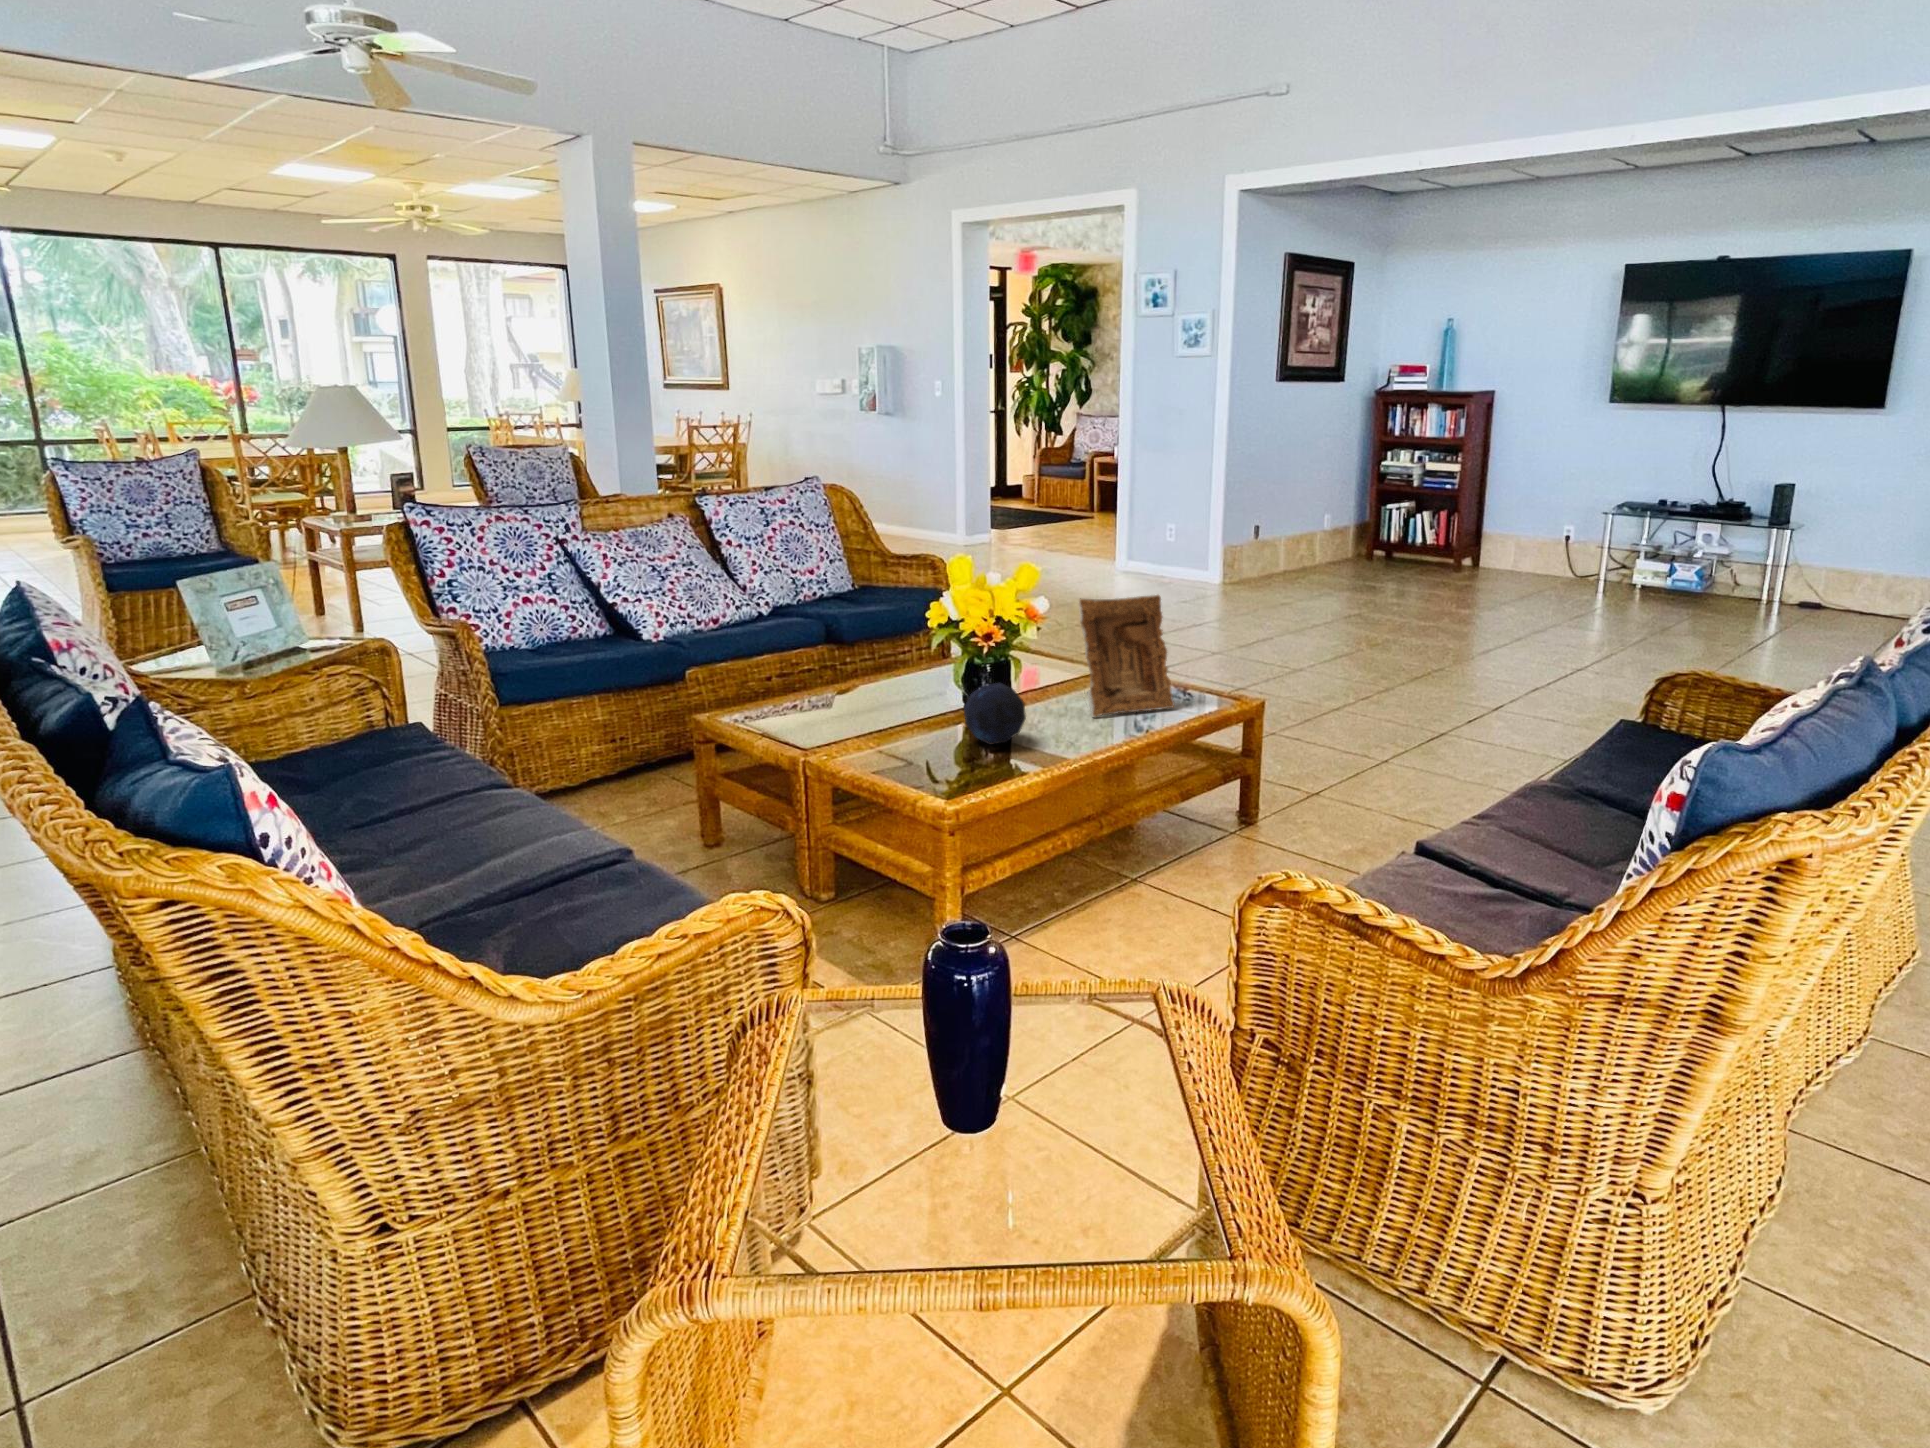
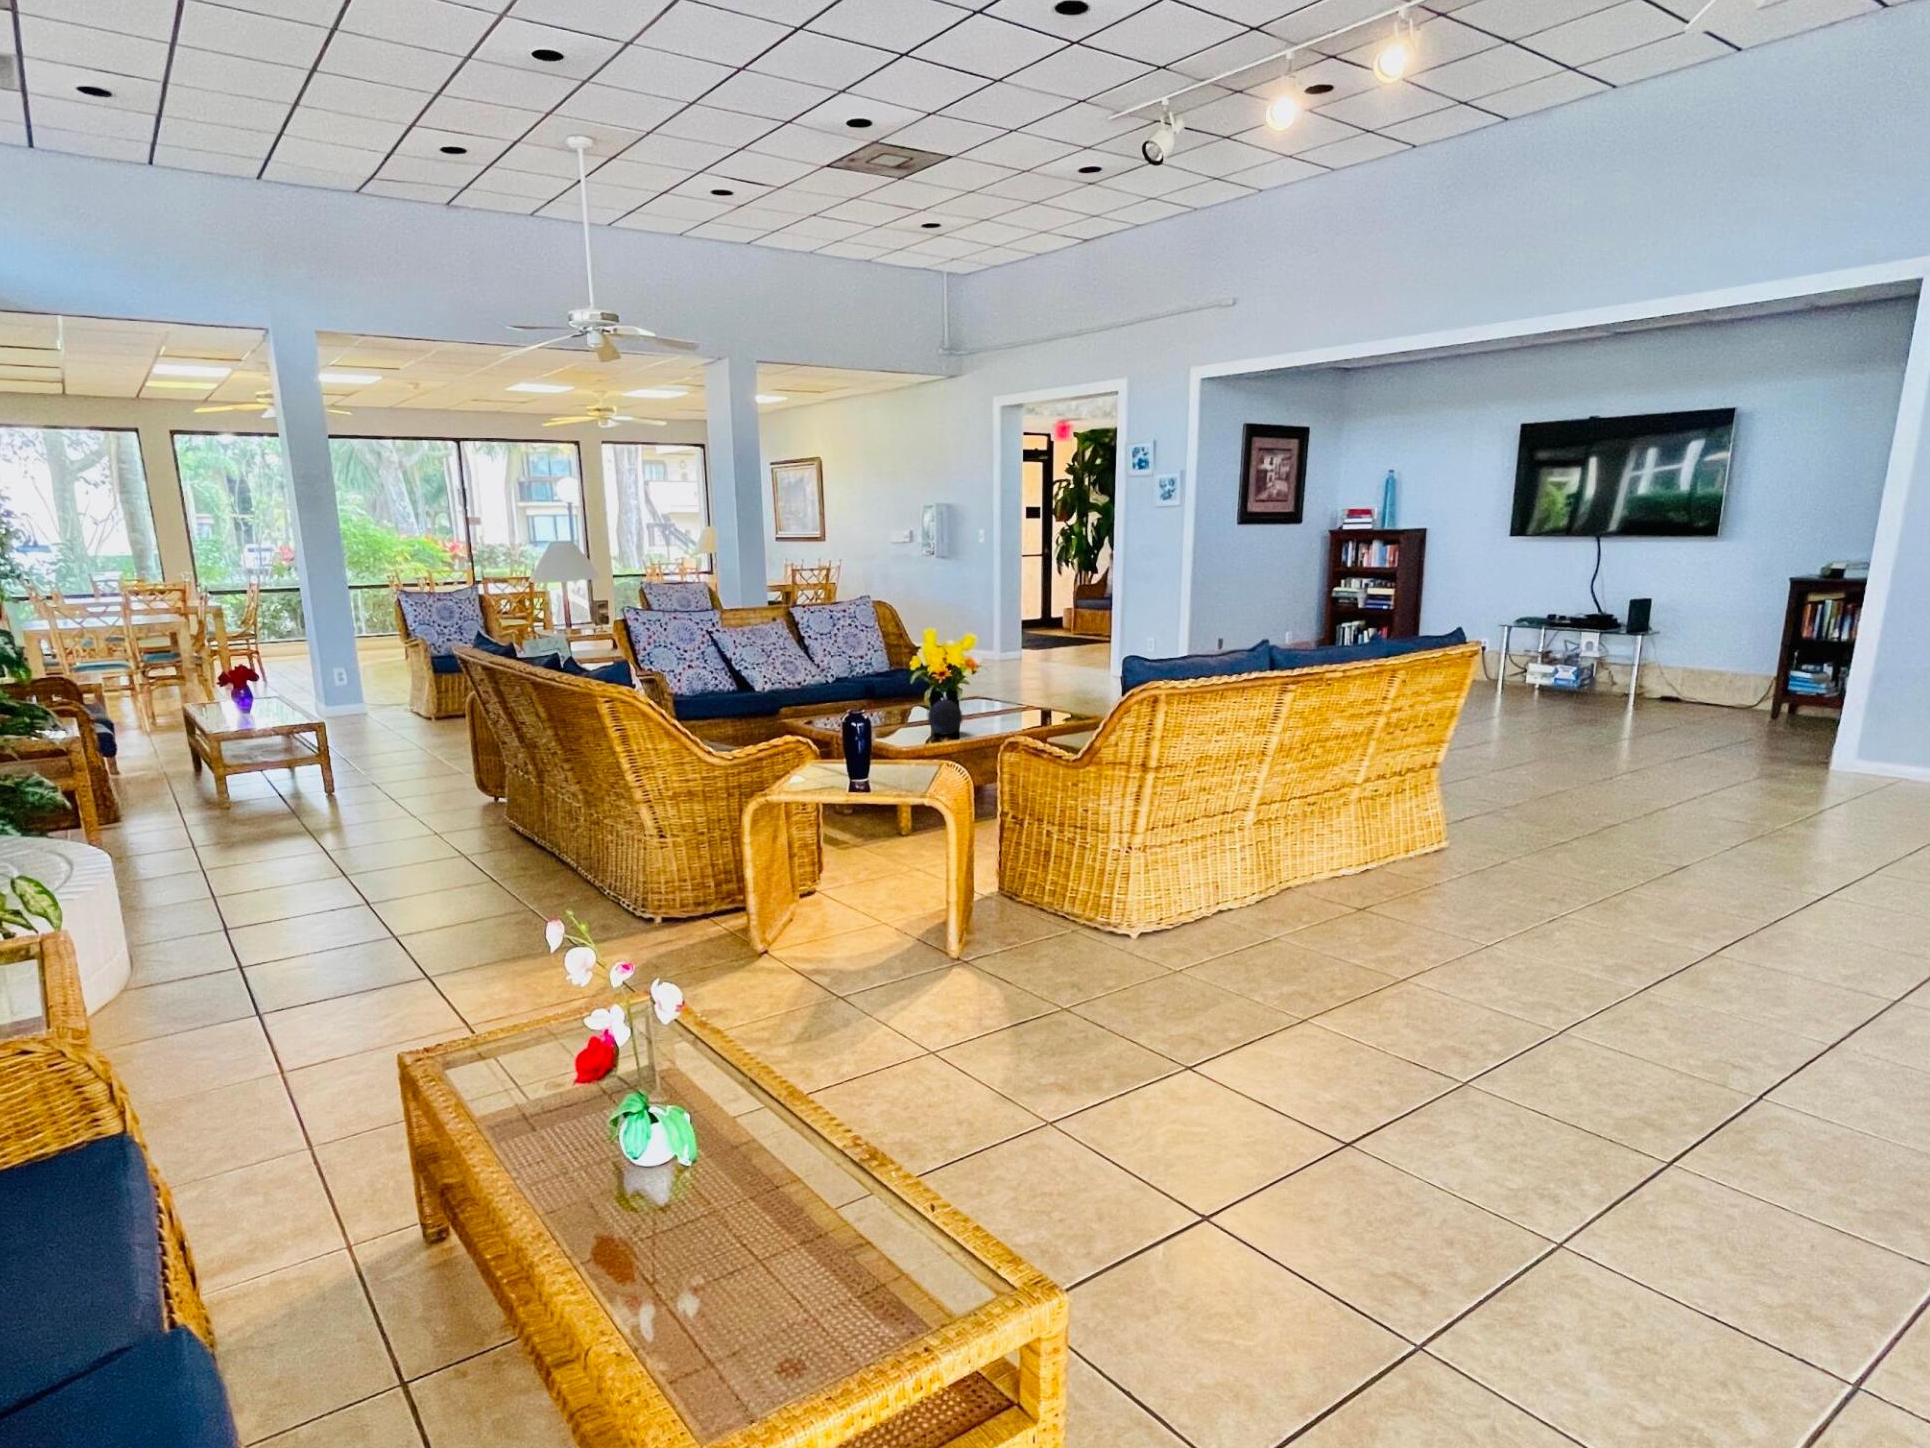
picture frame: present [1079,595,1174,717] -> none [1003,656,1061,727]

